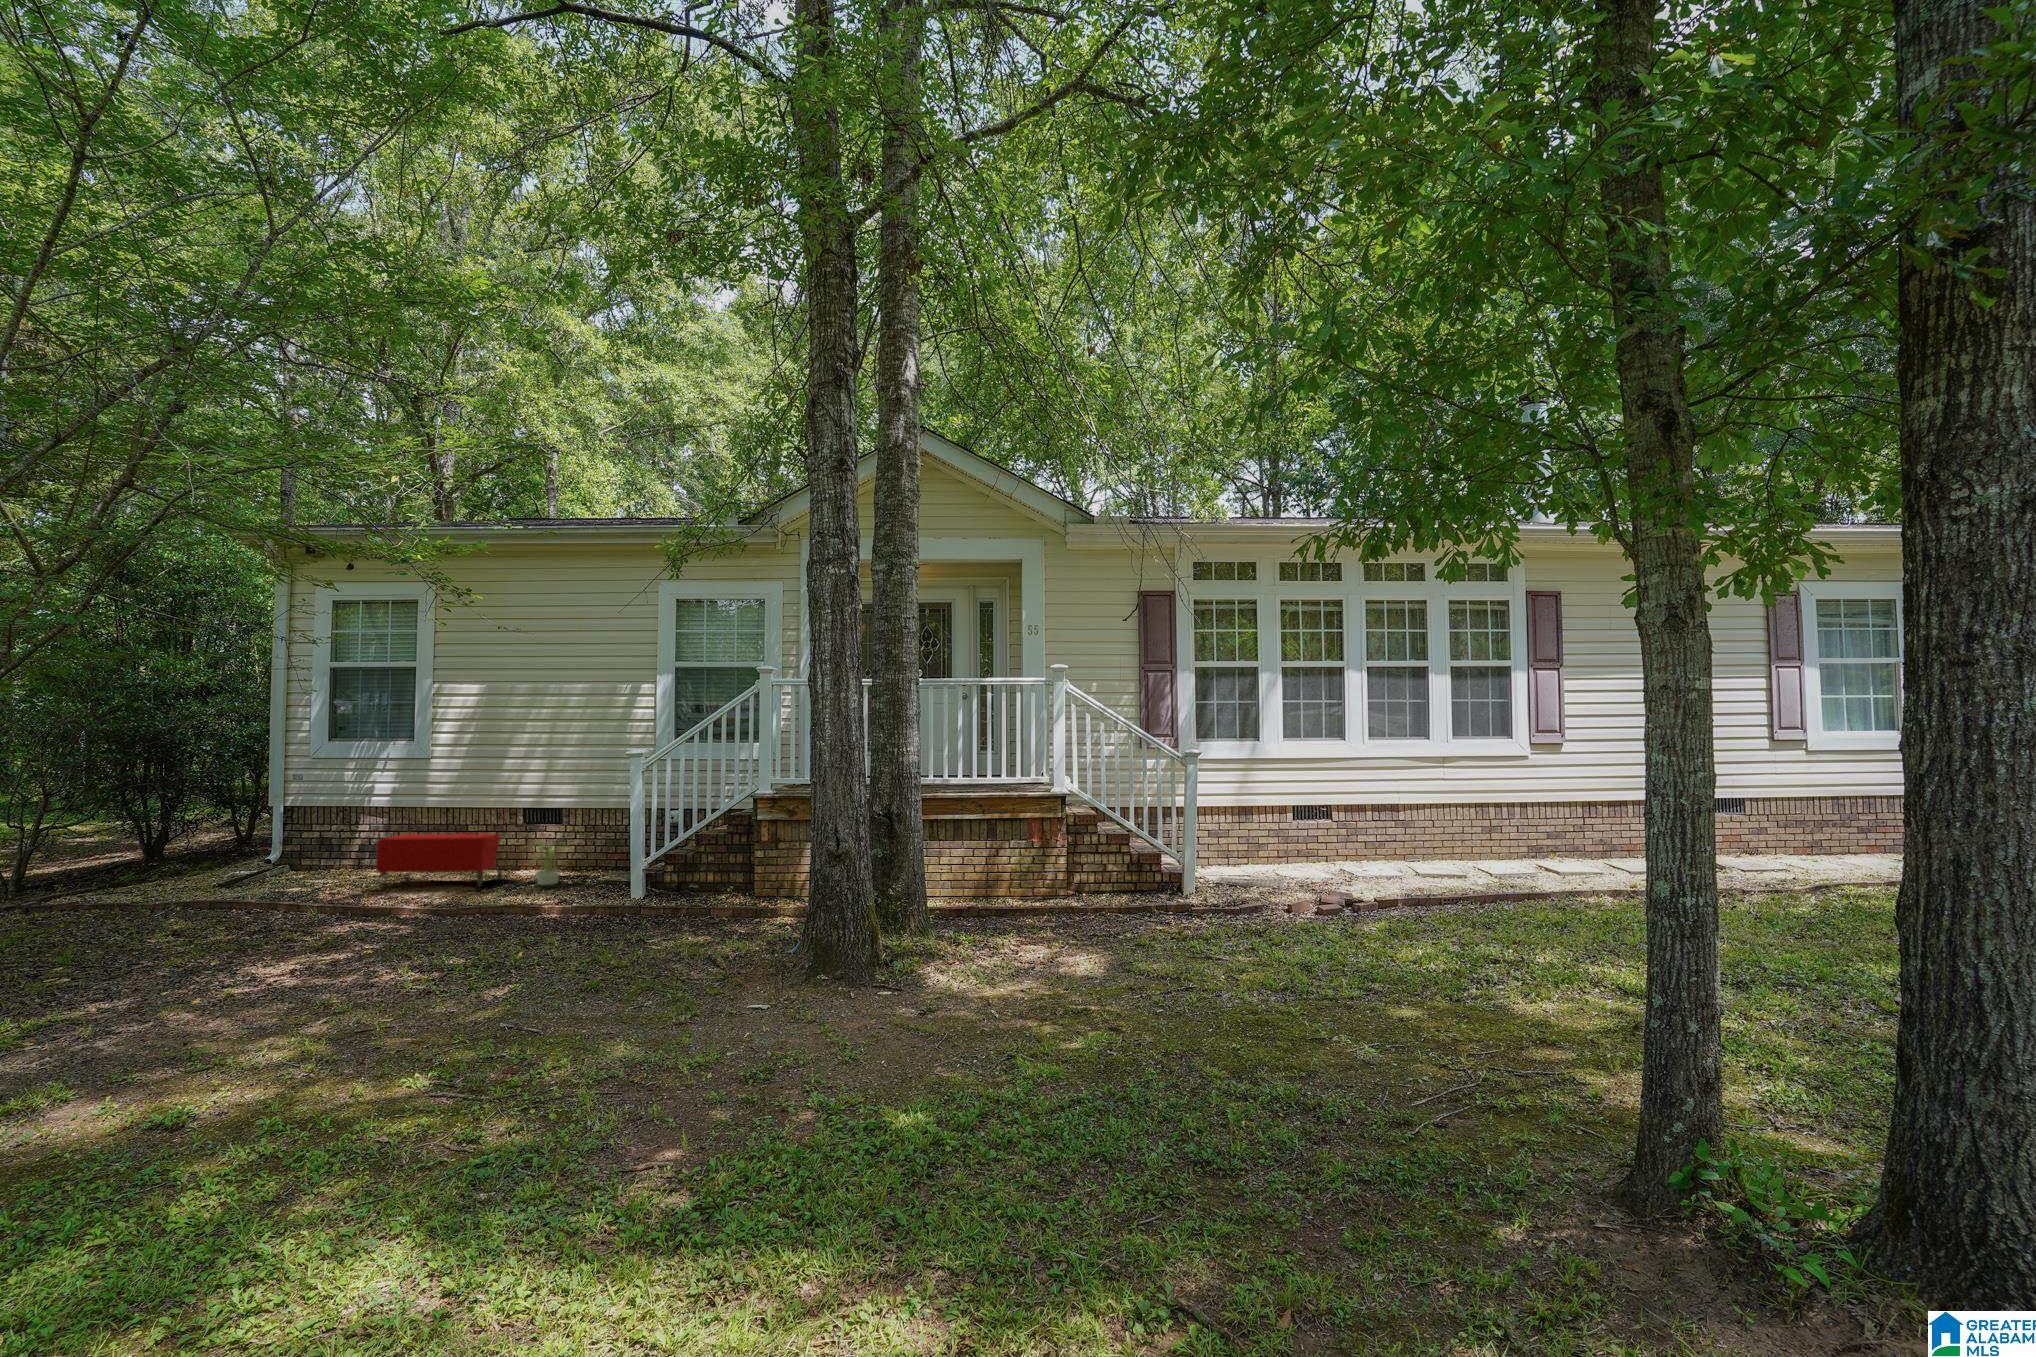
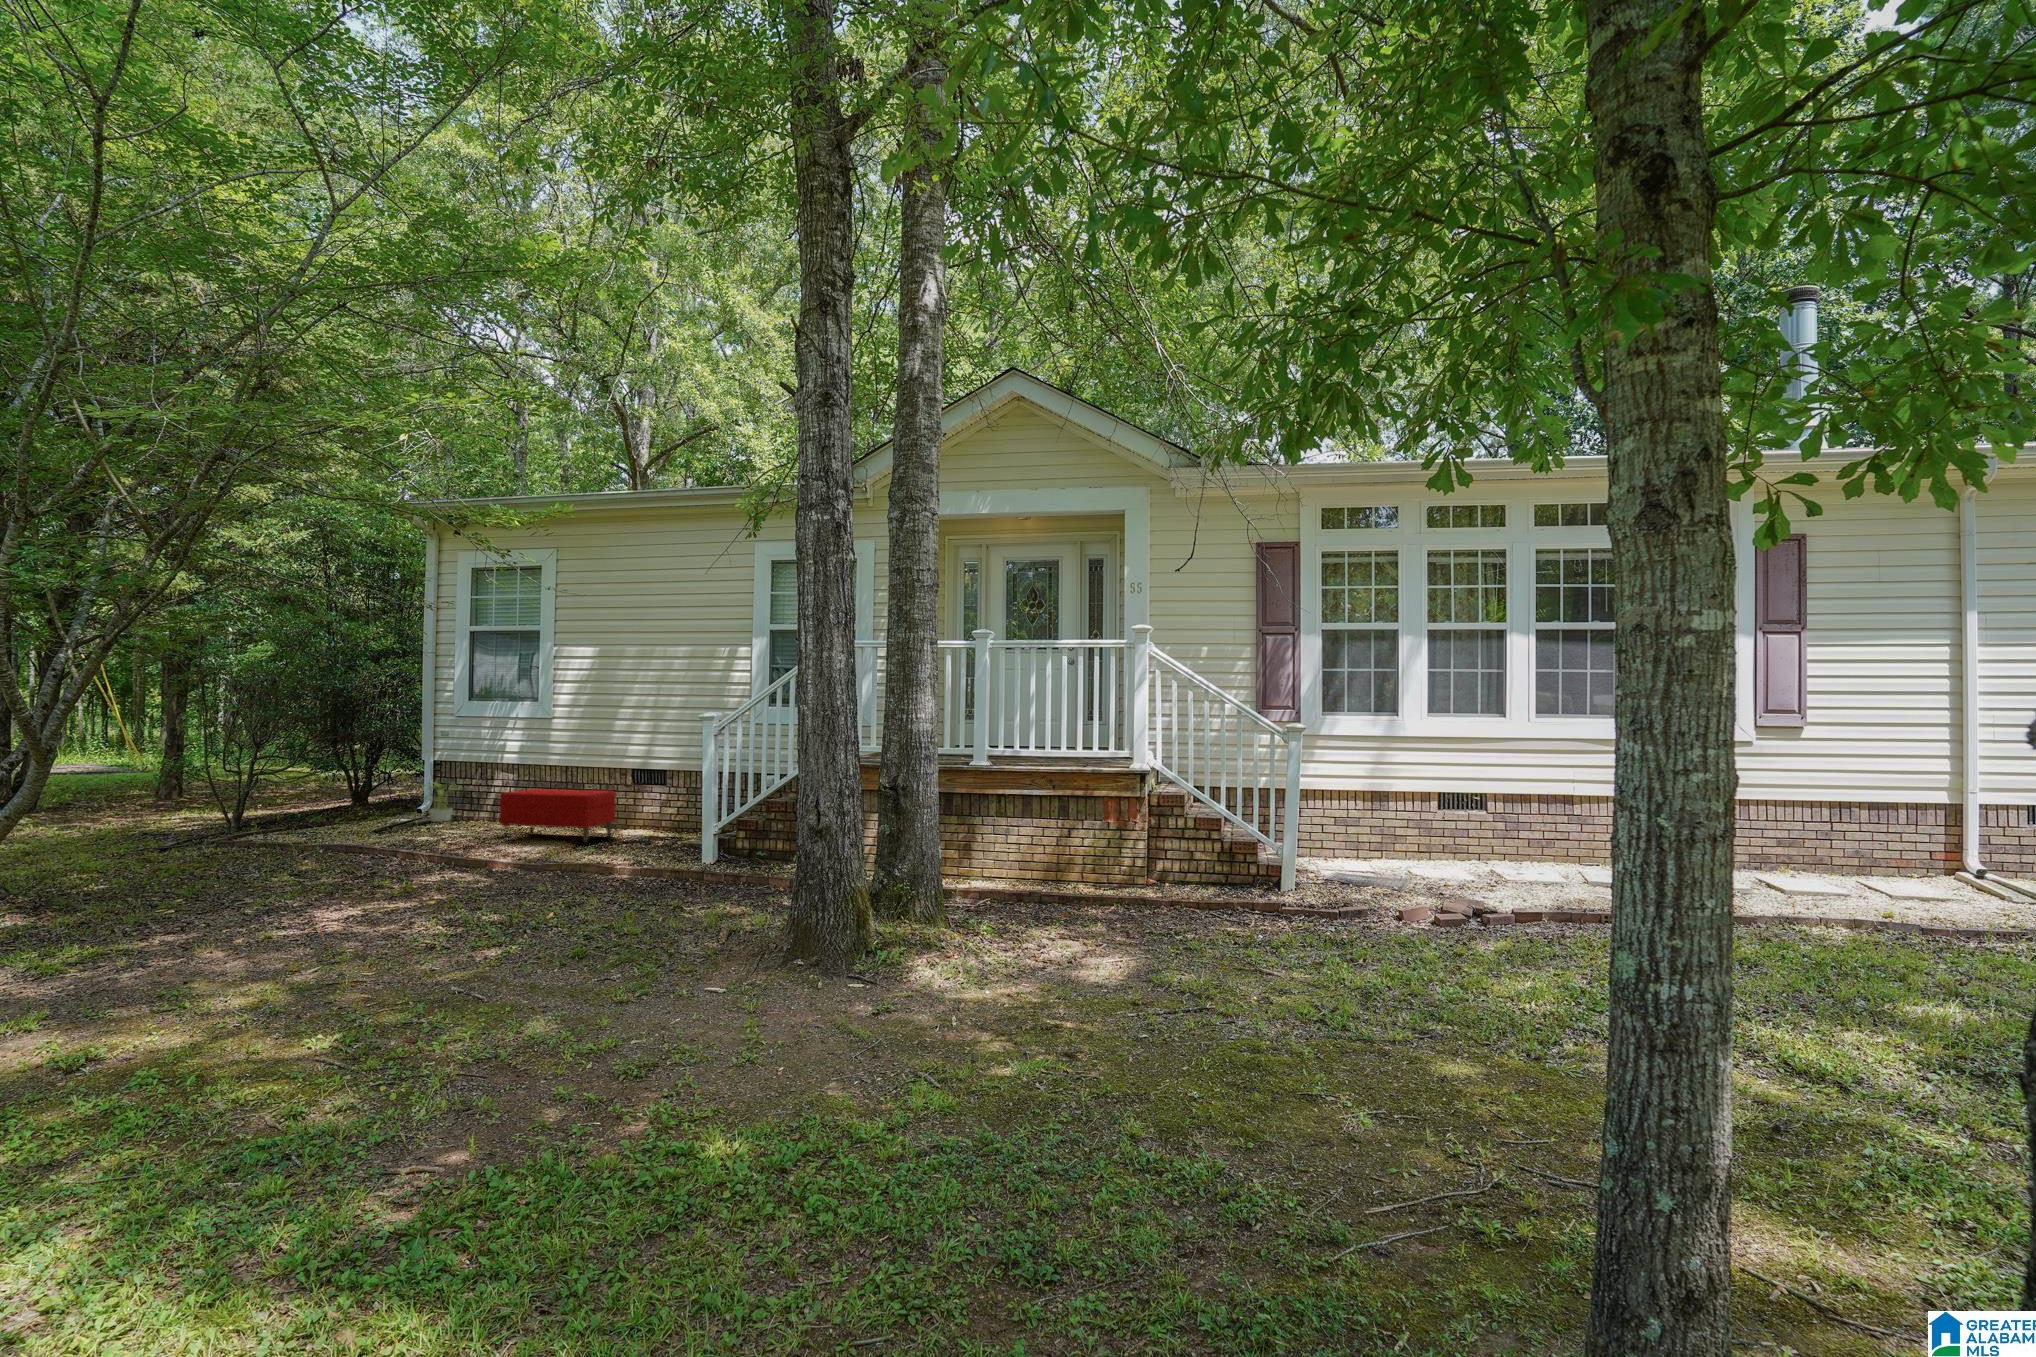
potted plant: present [532,842,565,885] -> present [423,782,460,822]

